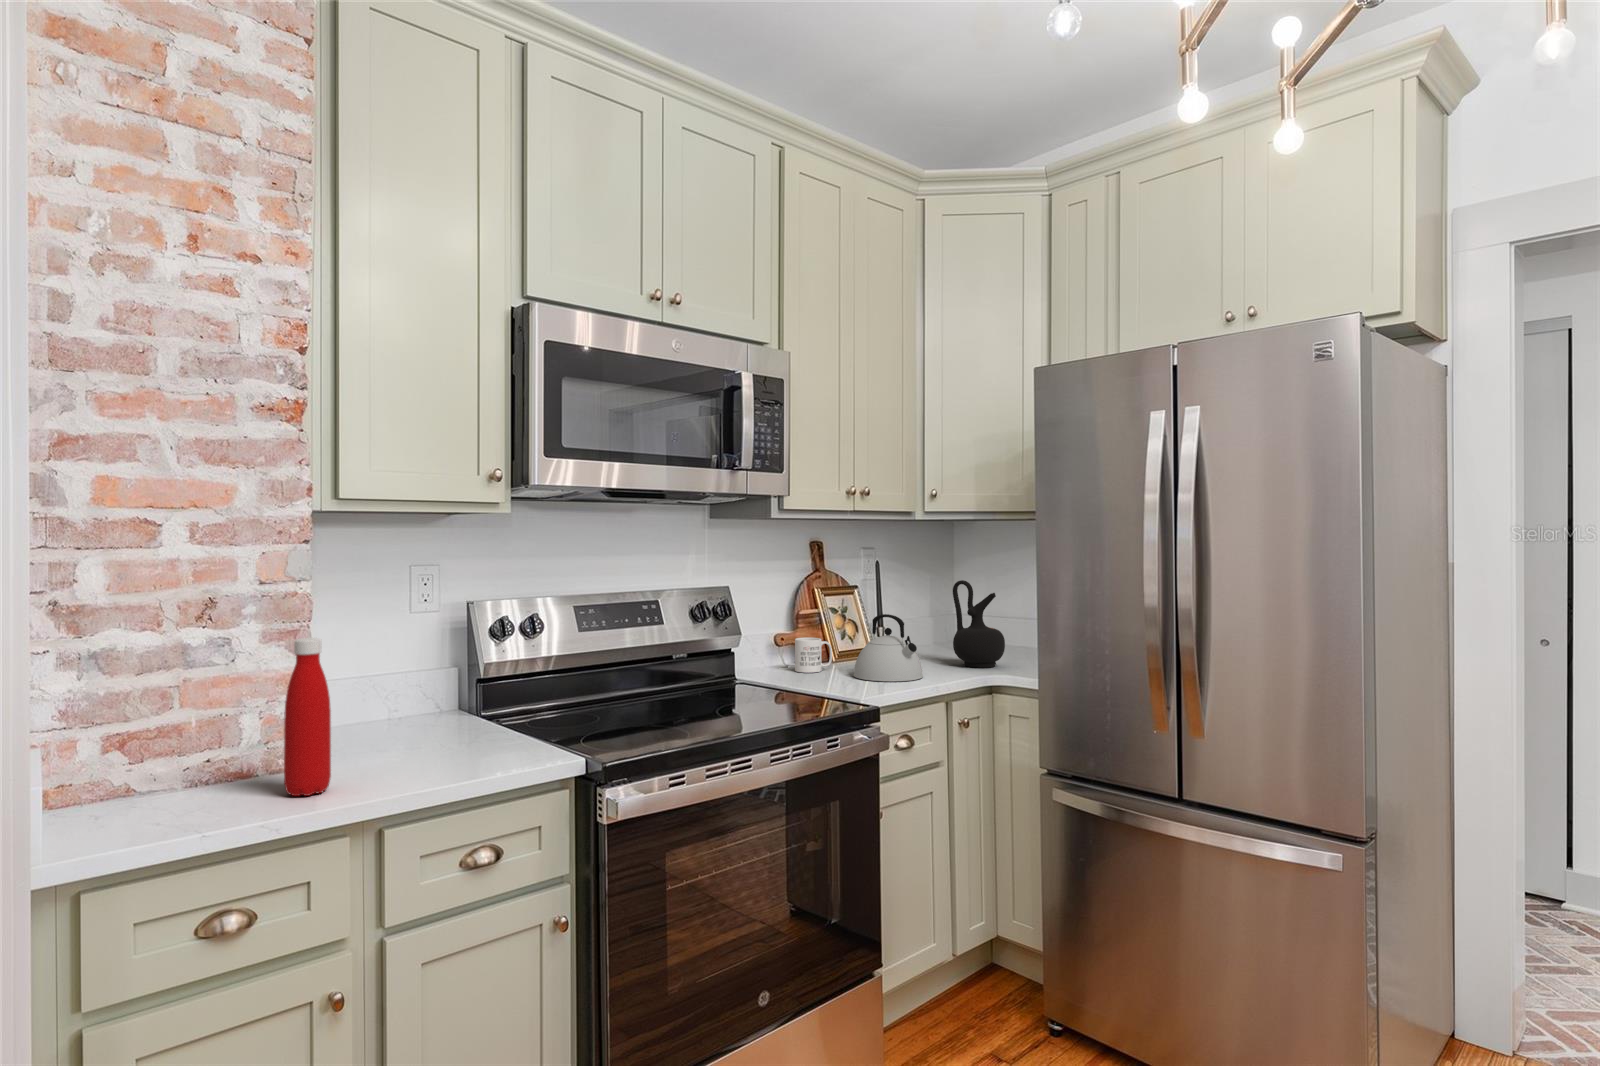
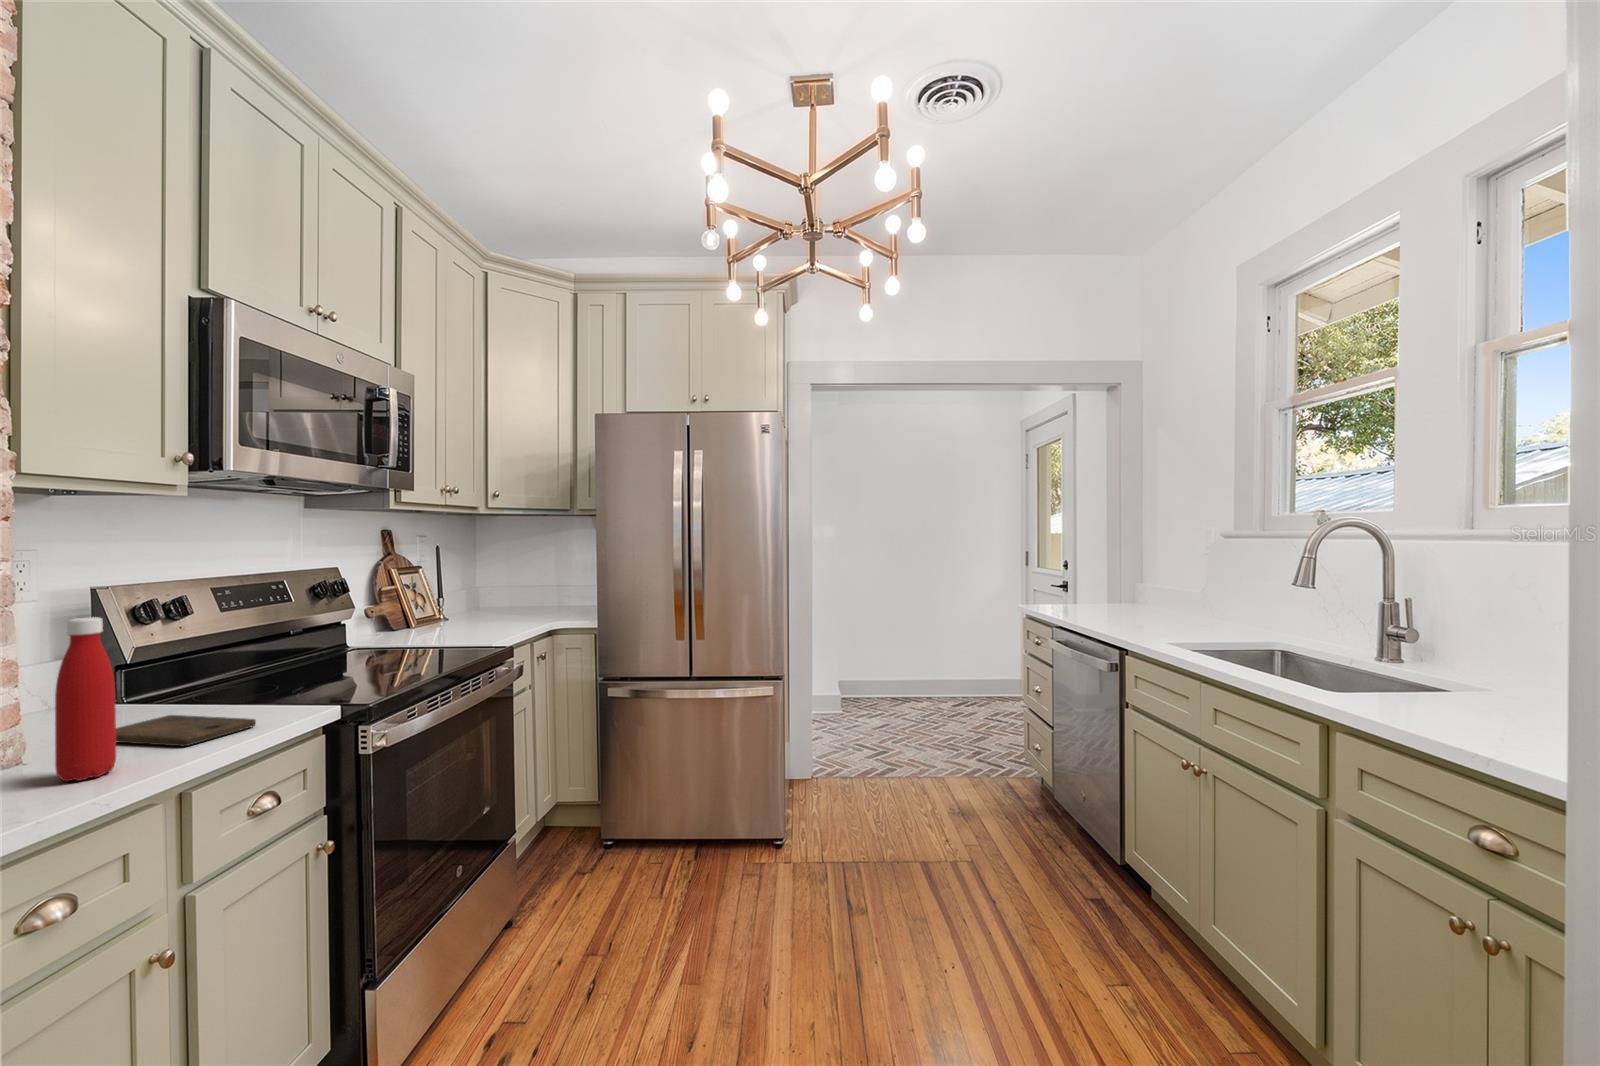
ceramic jug: present [953,580,1005,668] -> none [503,557,544,620]
kettle: present [853,614,923,682] -> none [442,584,500,634]
mug: present [795,638,832,673] -> none [382,608,415,637]
cutting board: none [386,738,484,778] -> present [116,715,256,746]

